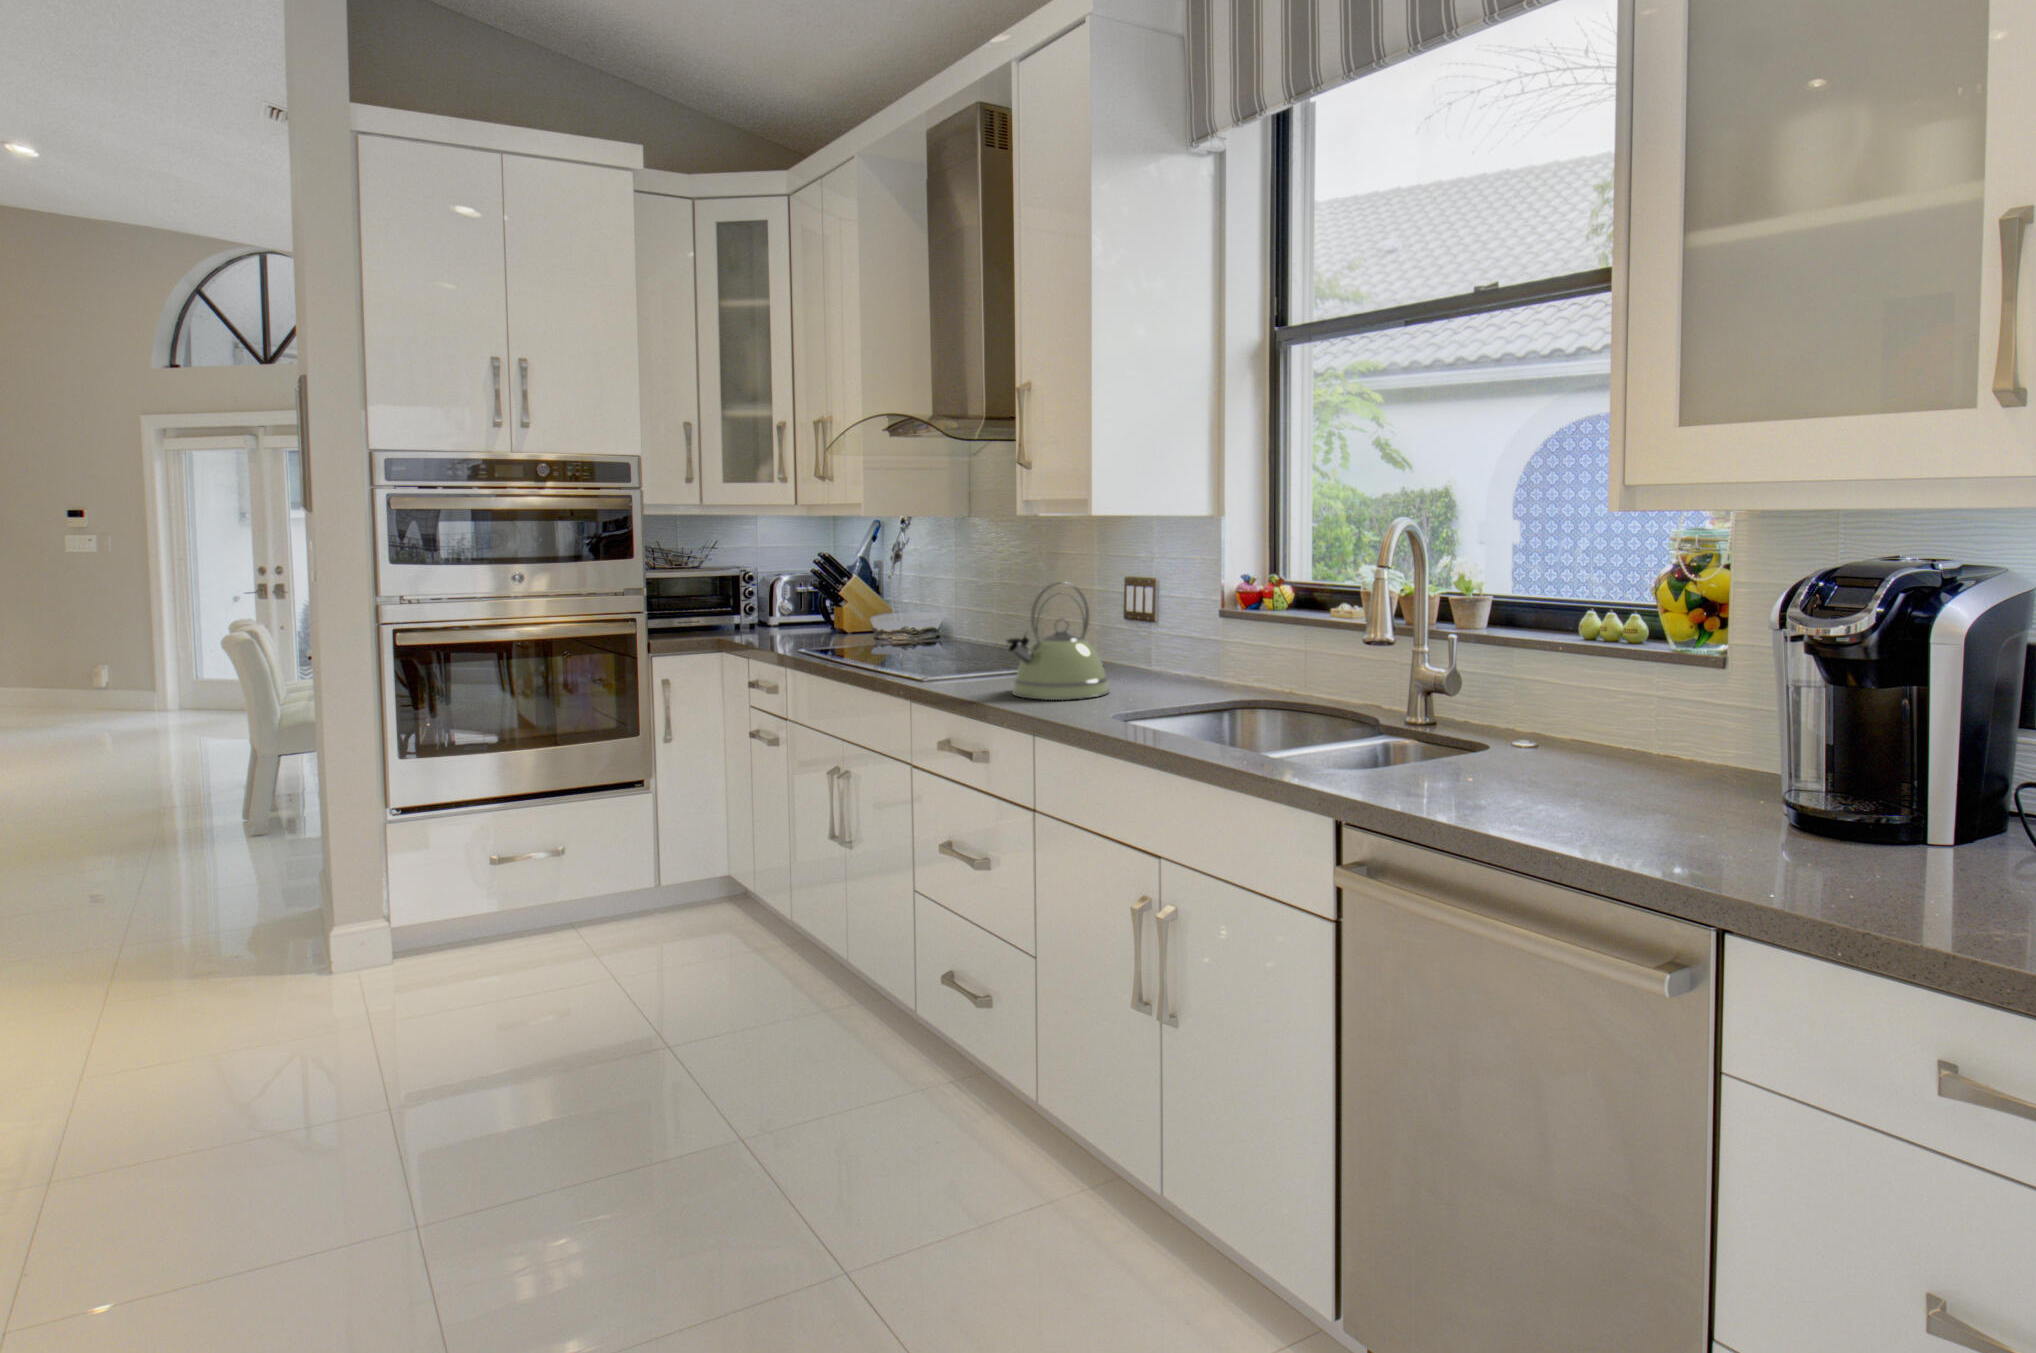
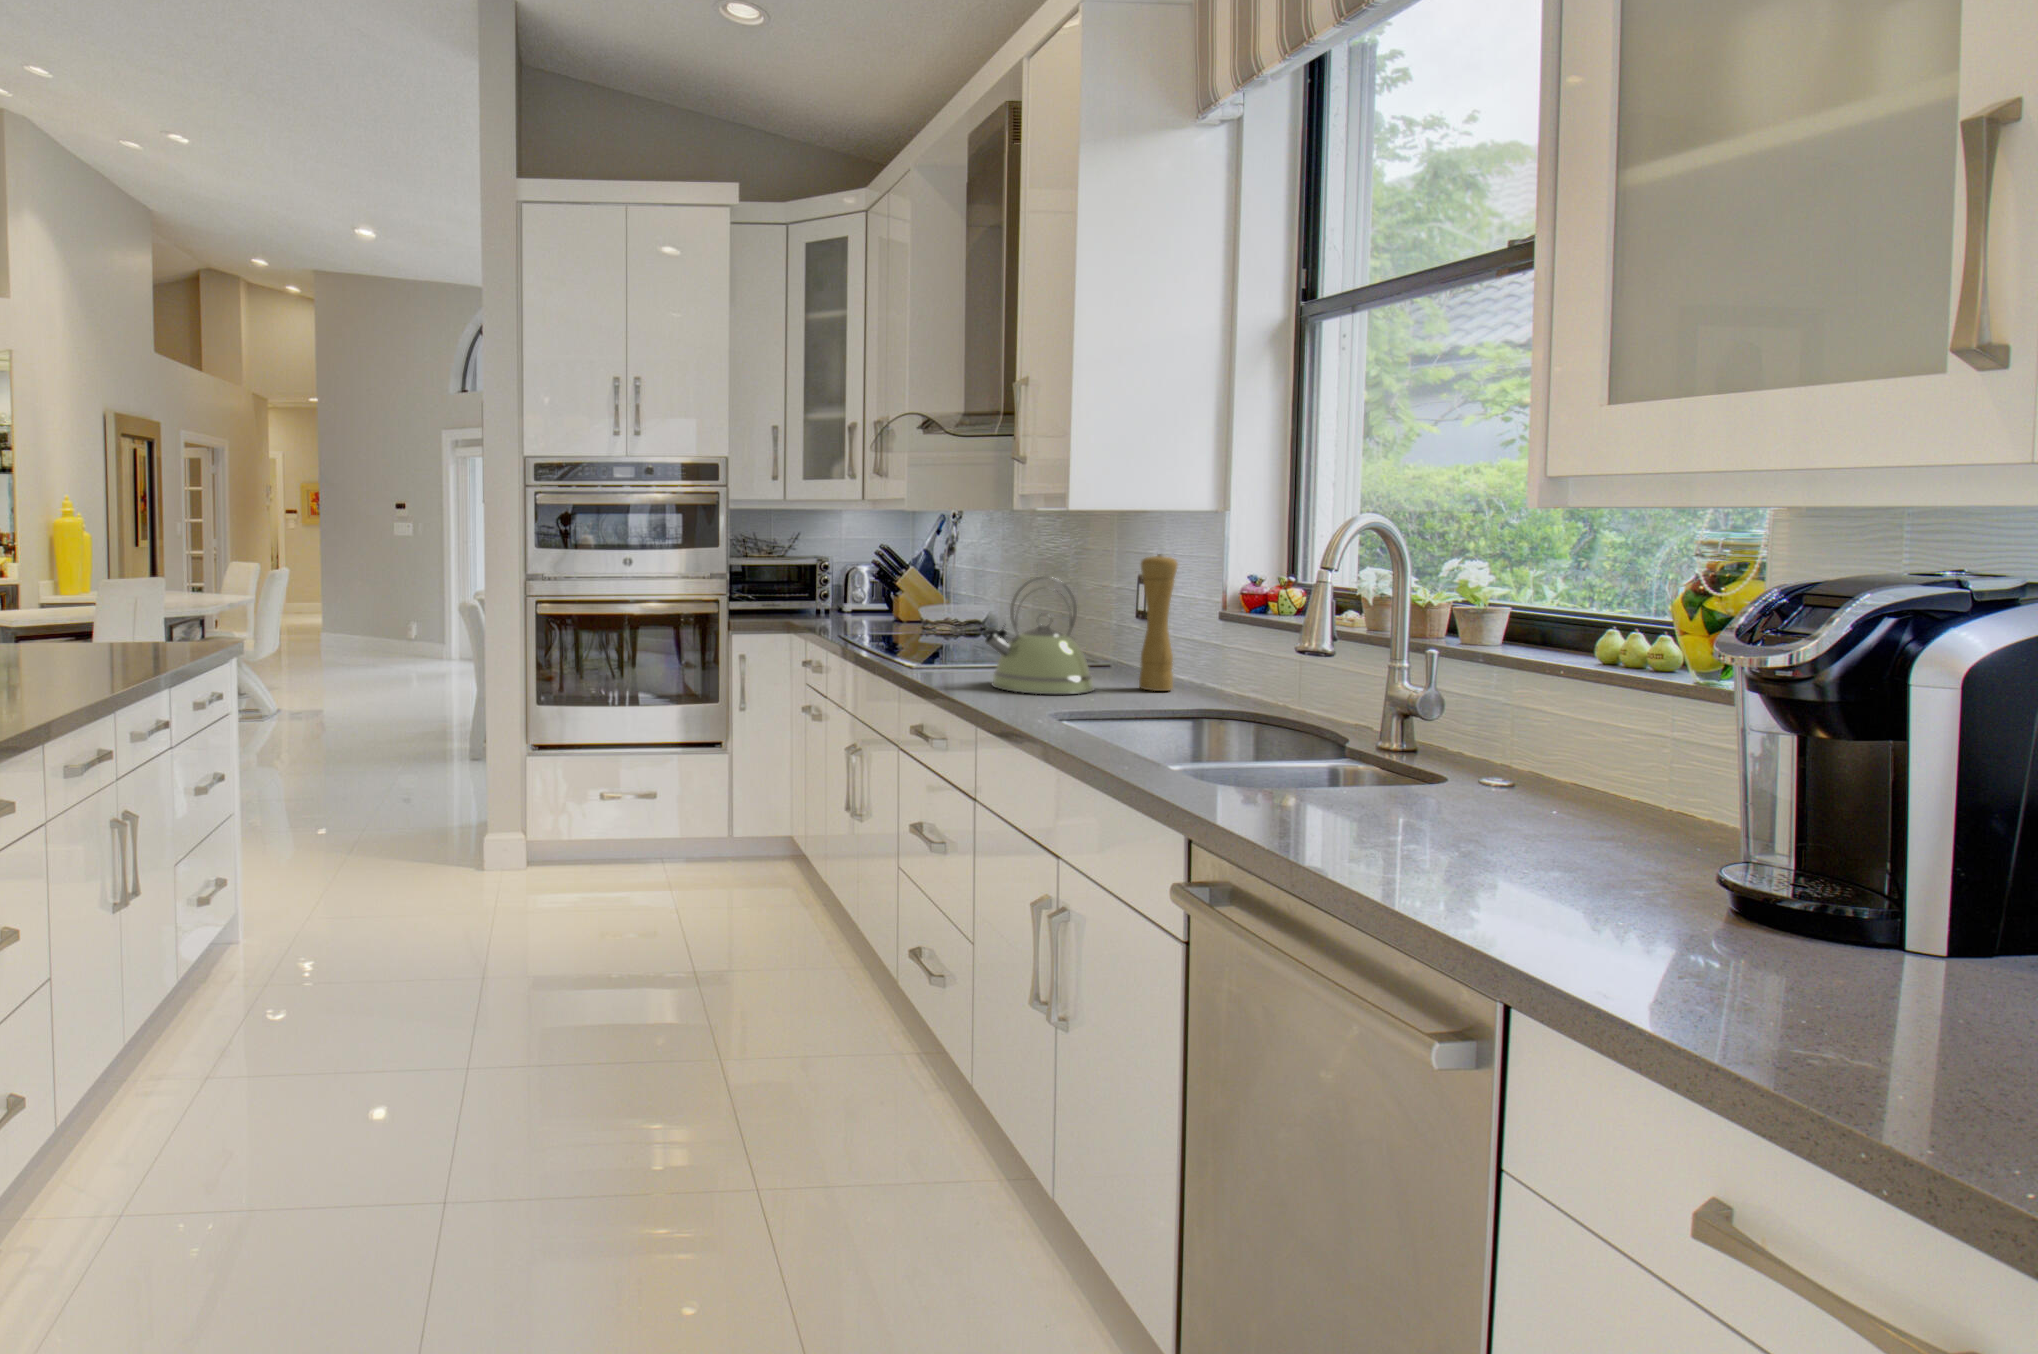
pepper mill: none [1143,558,1175,686] -> present [1139,554,1178,691]

